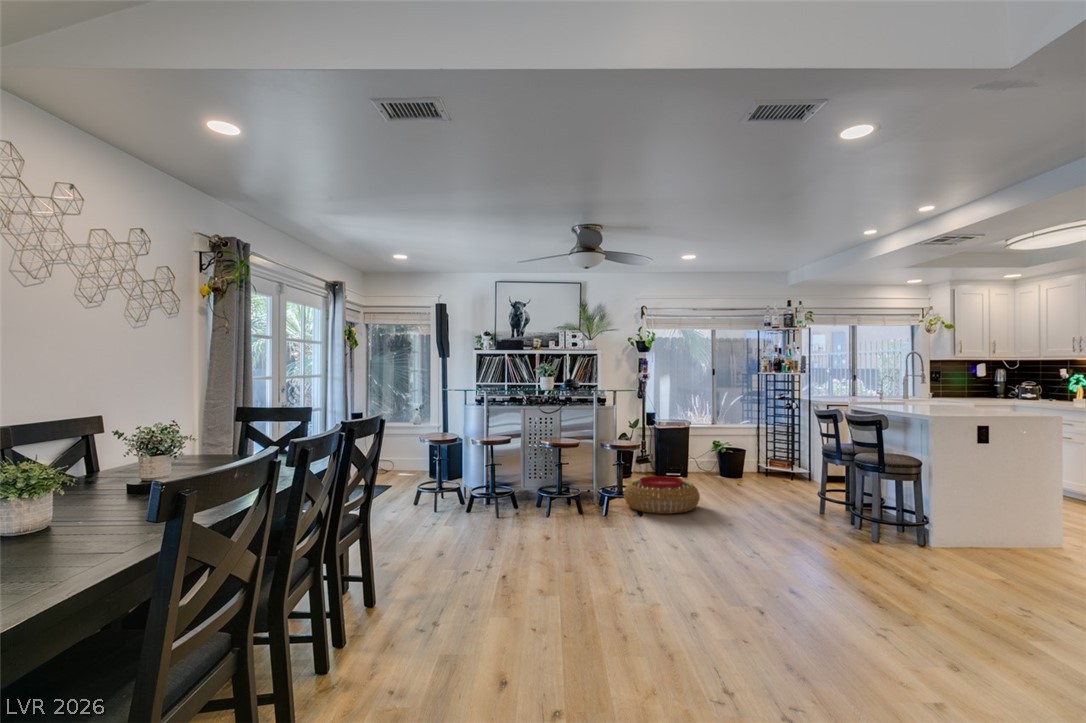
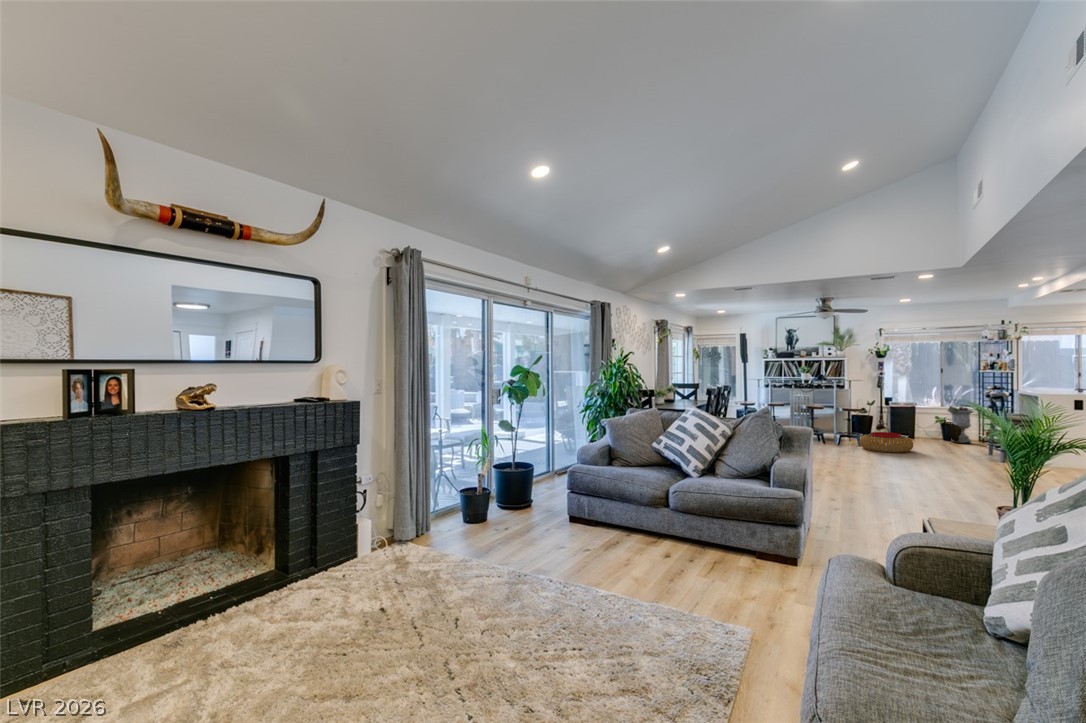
planter: none [725,424,756,480] -> present [948,406,973,443]

